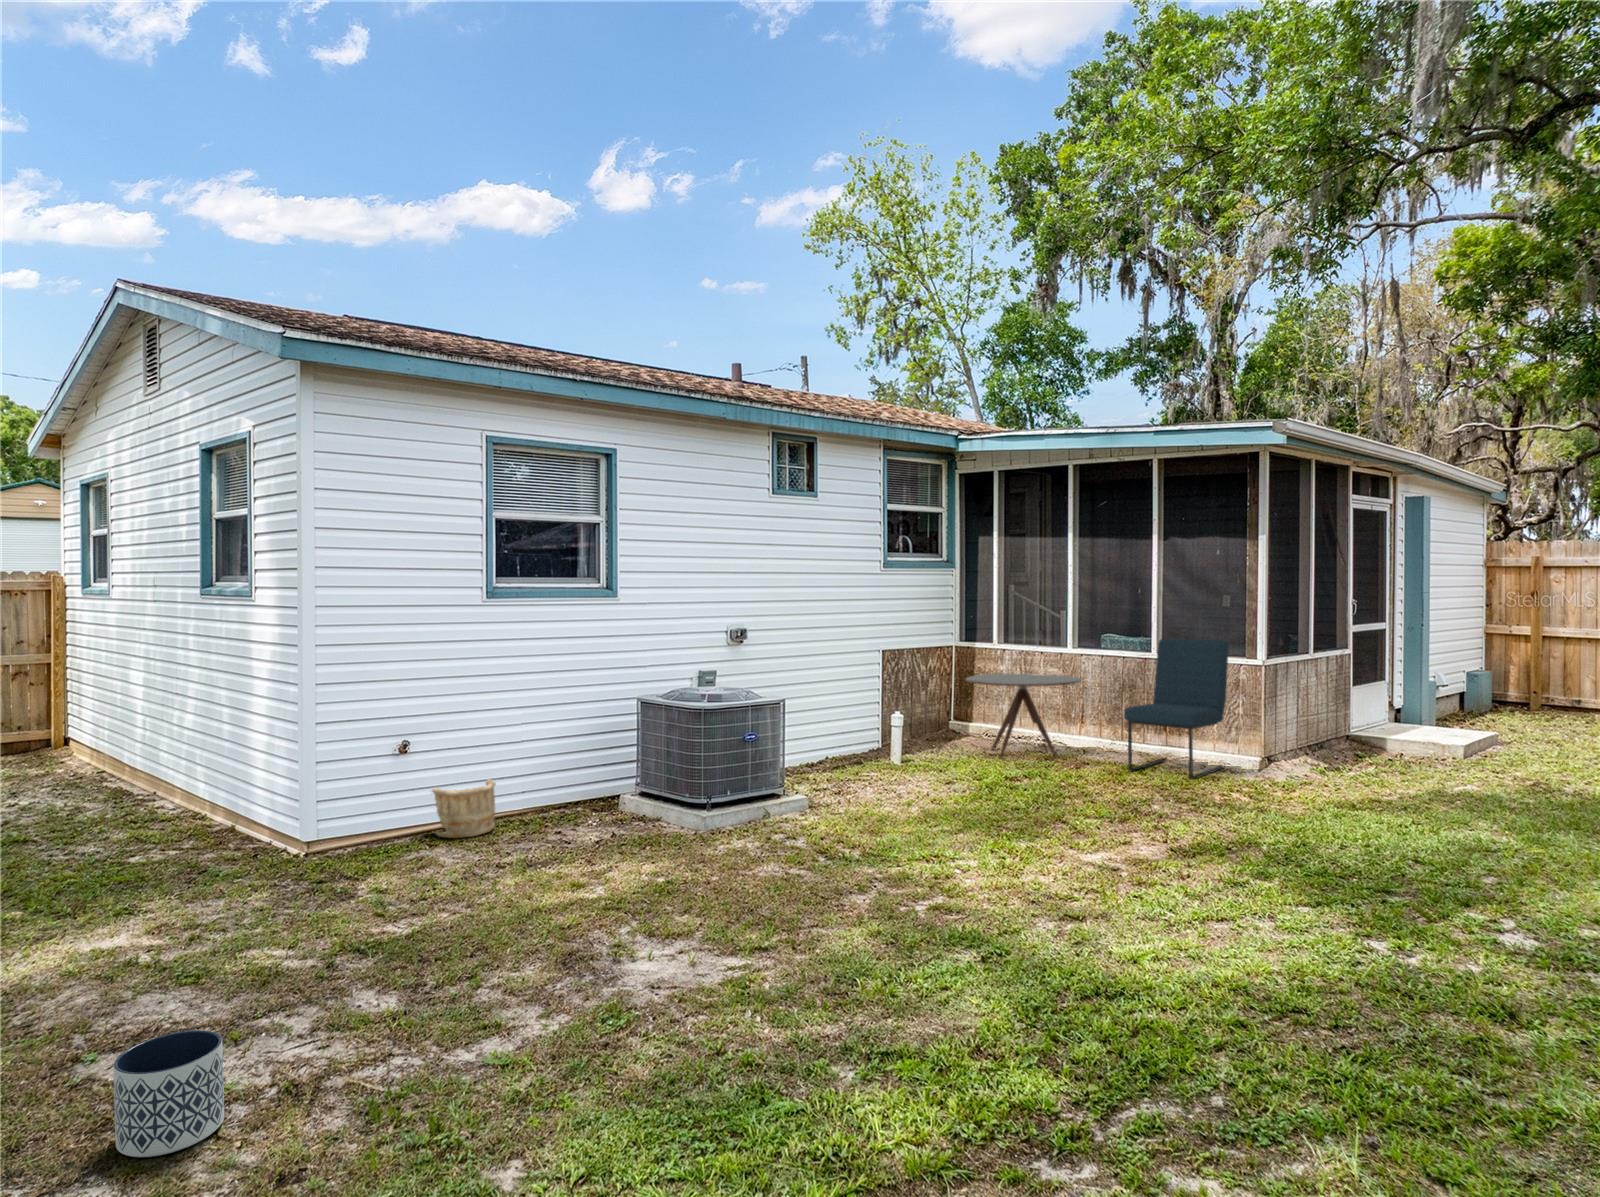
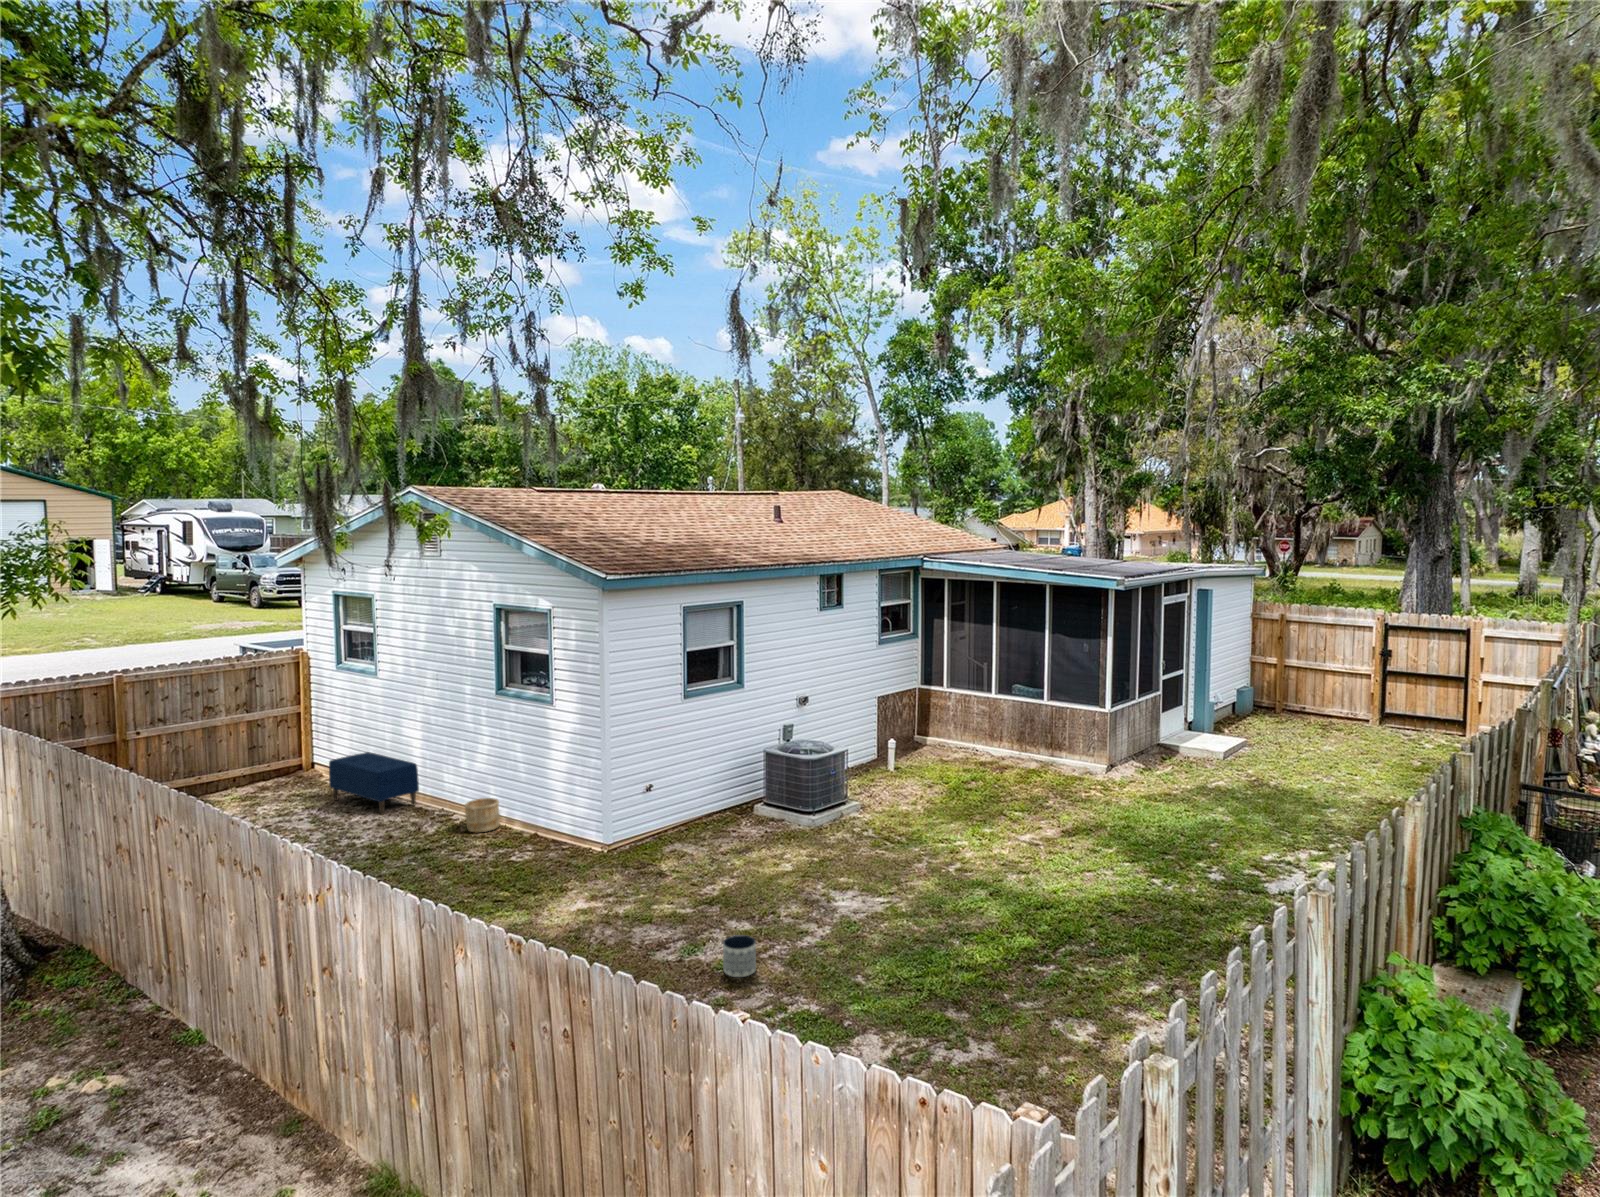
chair: present [1124,639,1229,779] -> none [1031,695,1091,783]
round table: present [966,673,1081,759] -> none [932,709,1003,767]
bench: none [23,711,134,797] -> present [329,752,419,814]
wooden bucket: present [432,779,496,838] -> present [464,798,500,832]

